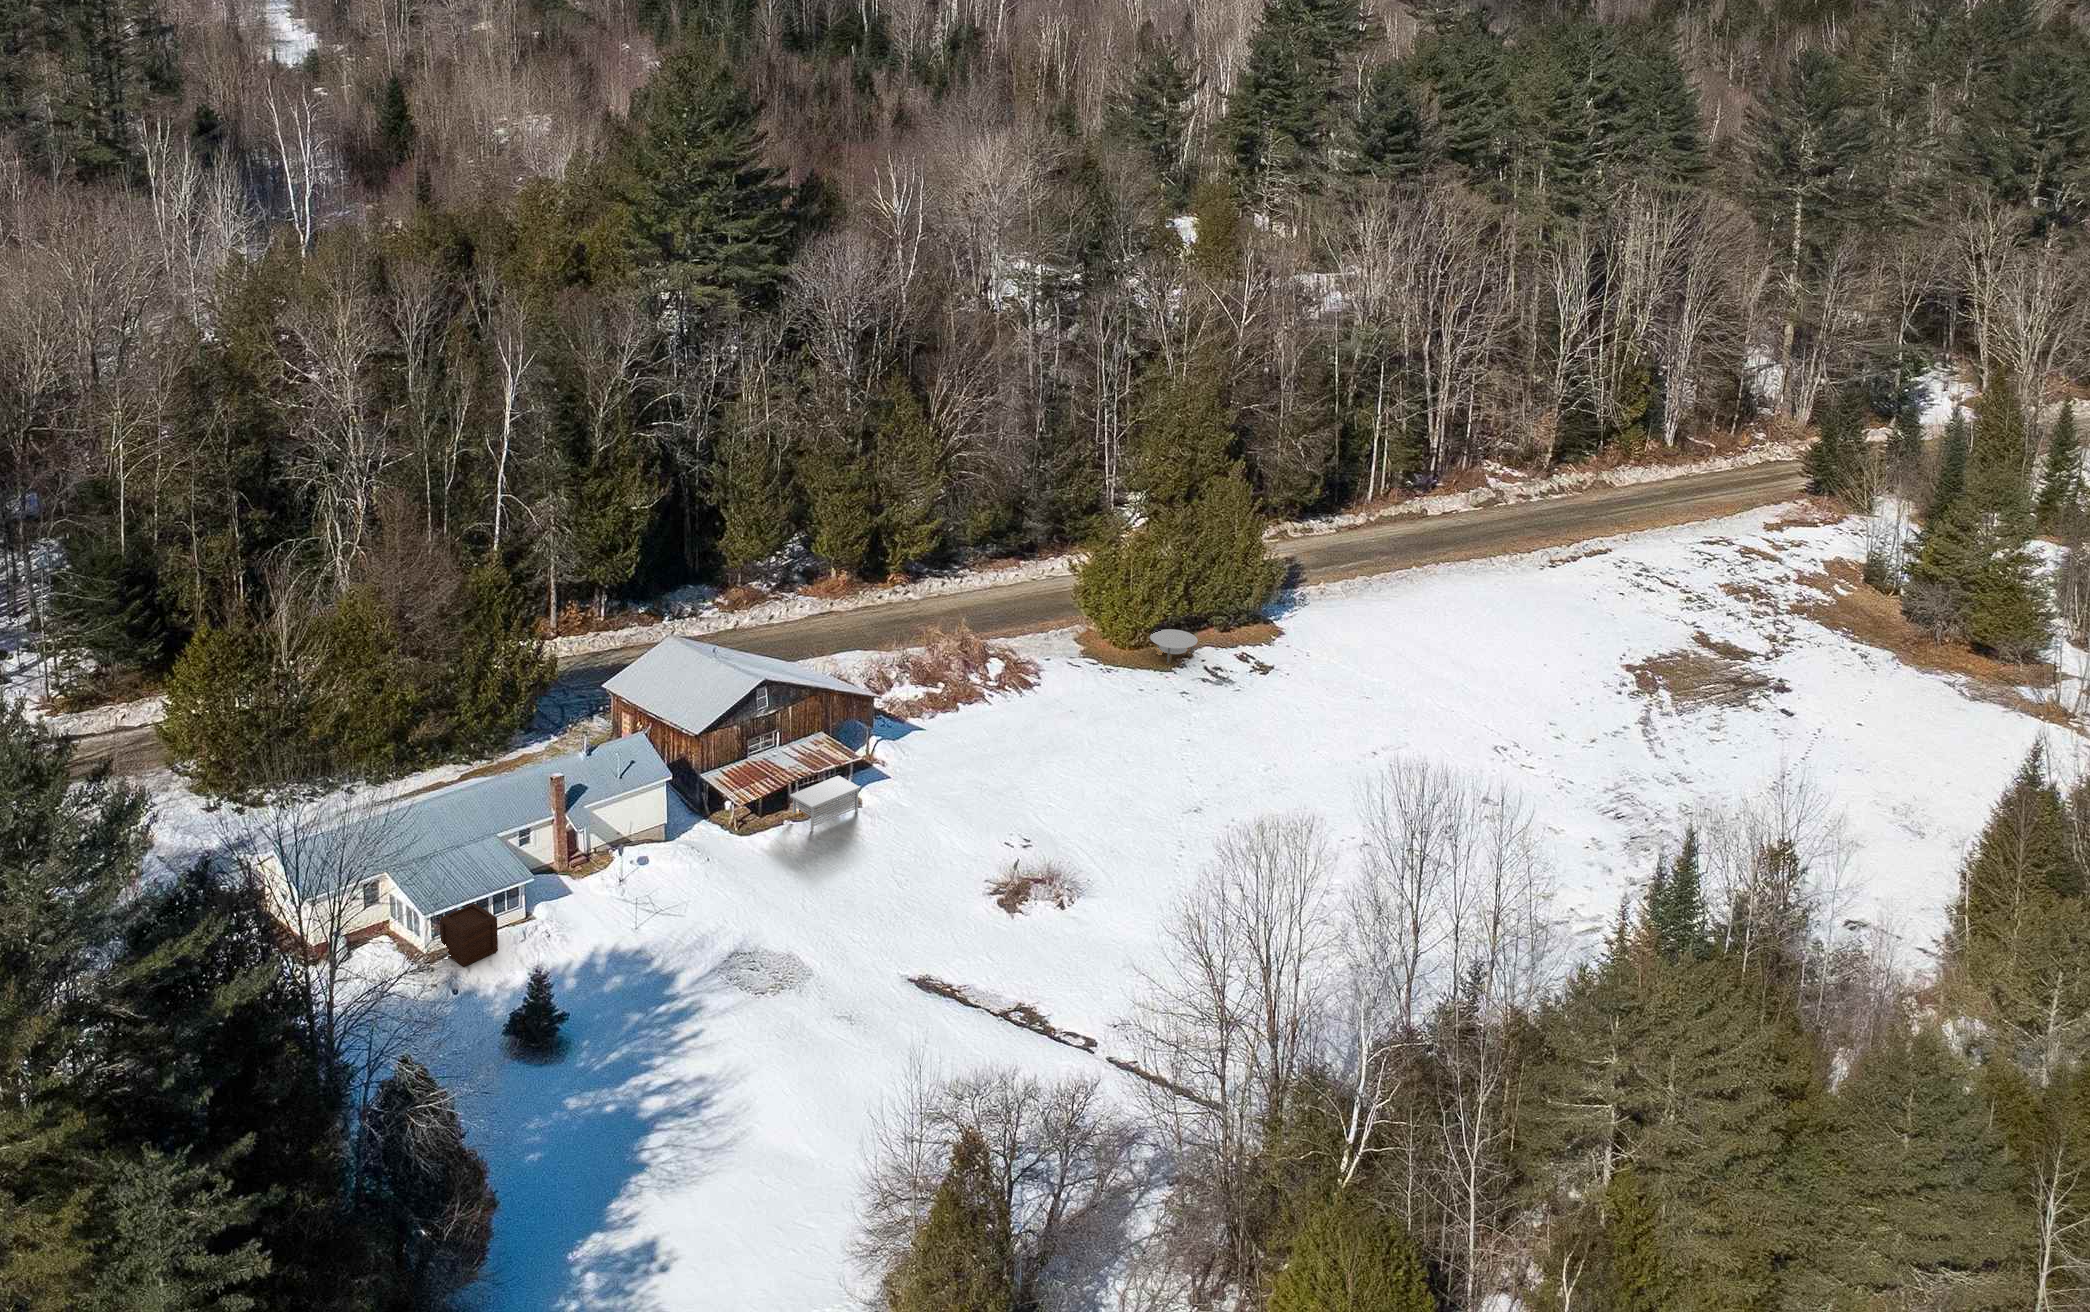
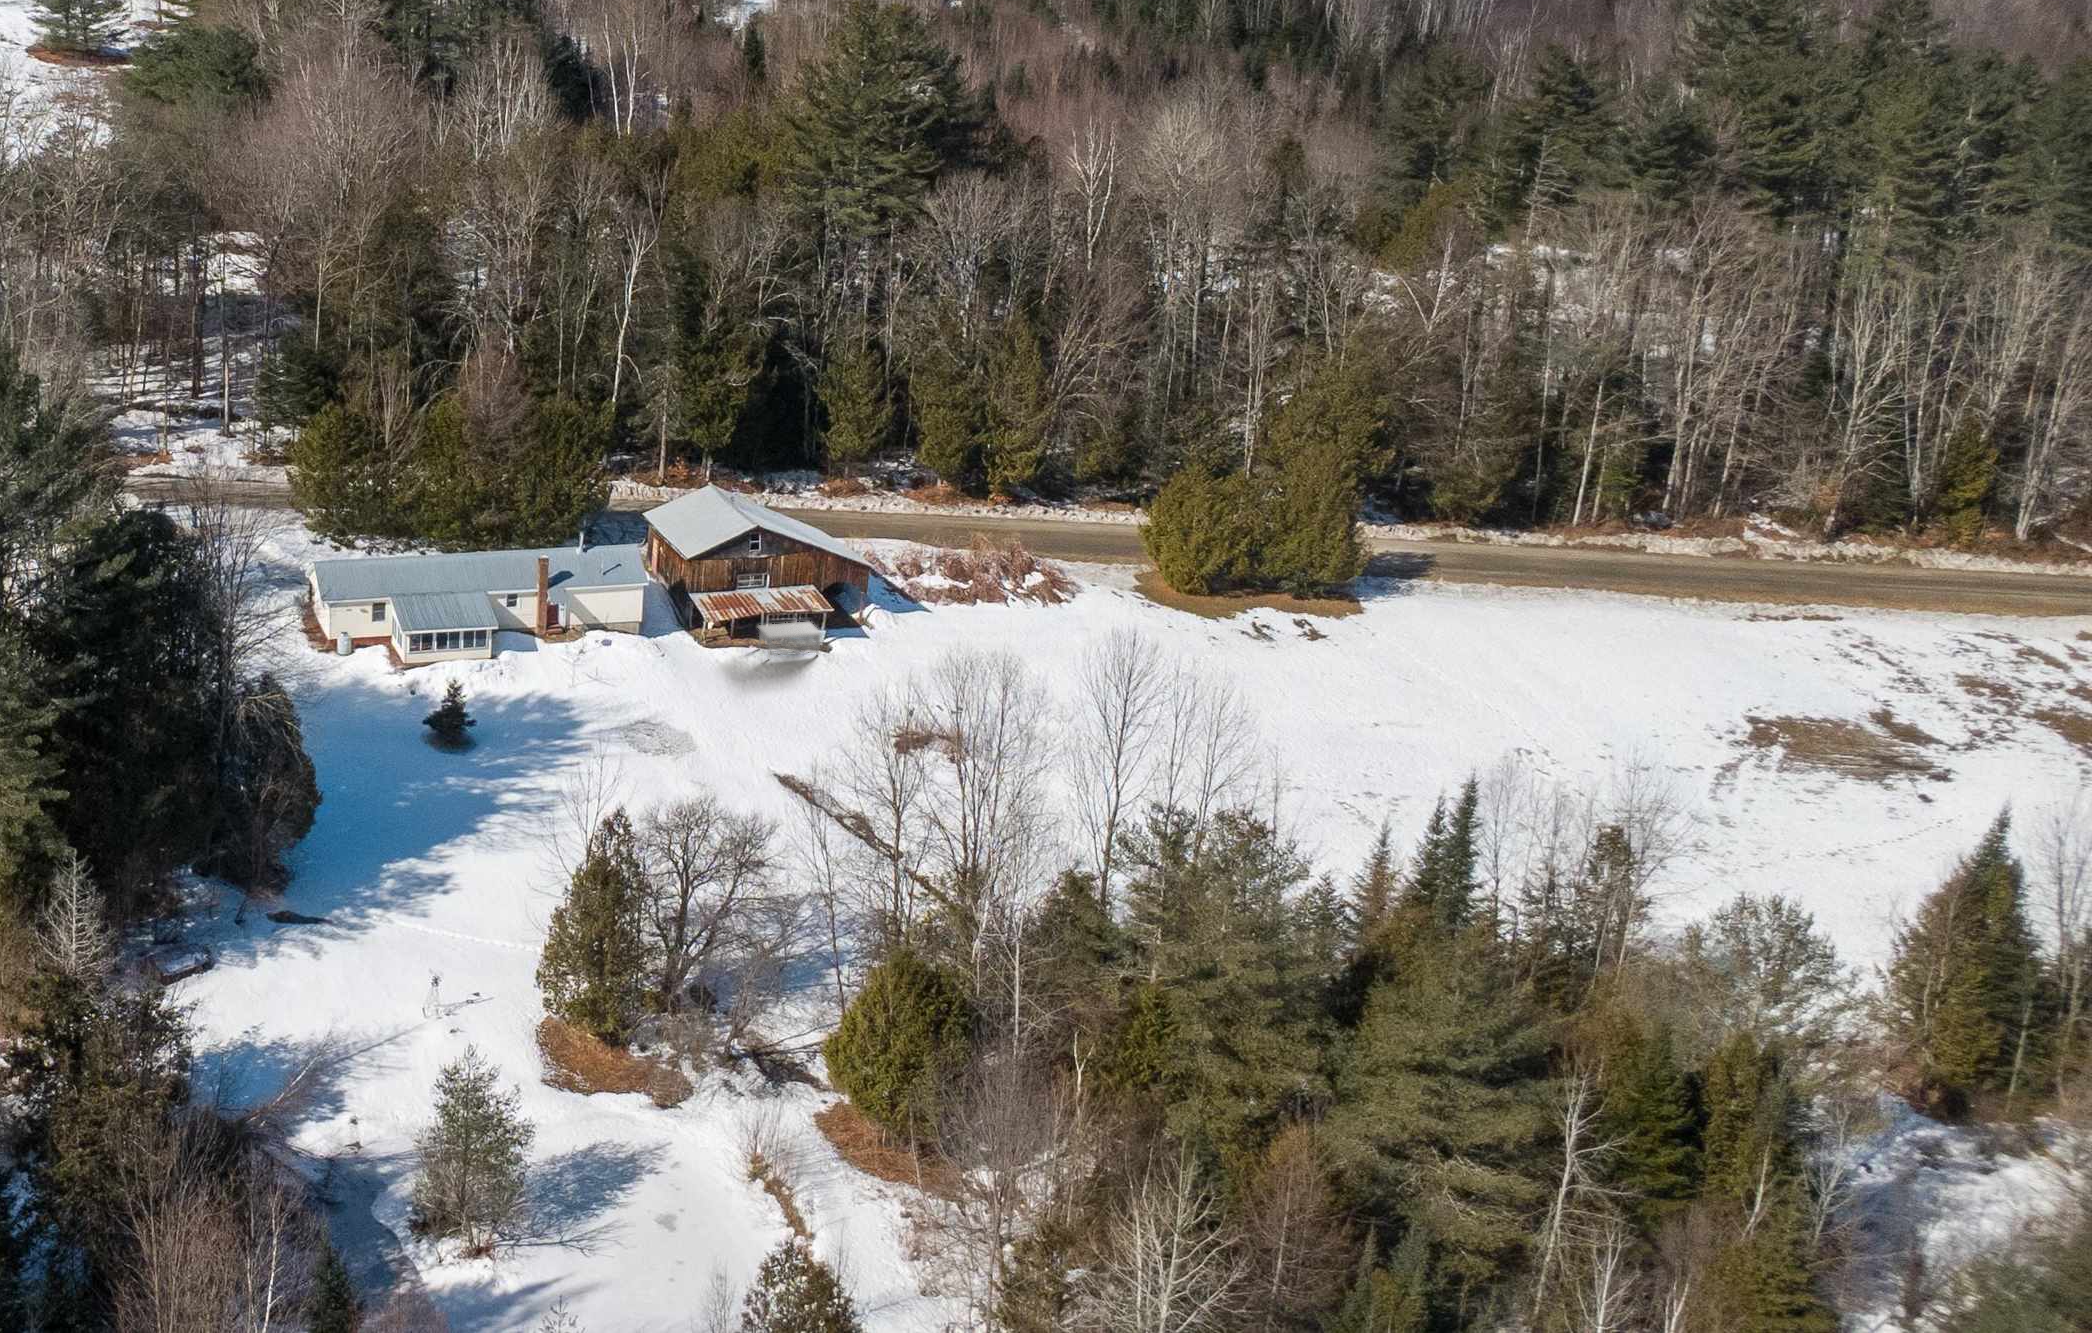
round table: present [1150,629,1198,665] -> none [1198,581,1248,614]
wooden crate: present [440,904,498,967] -> none [423,635,465,680]

